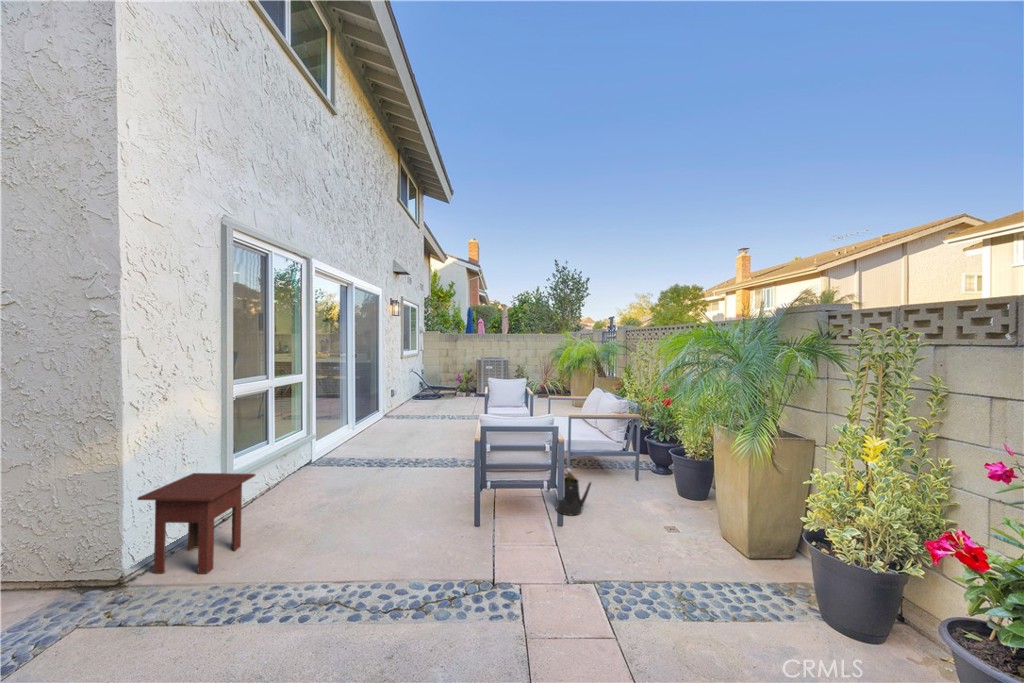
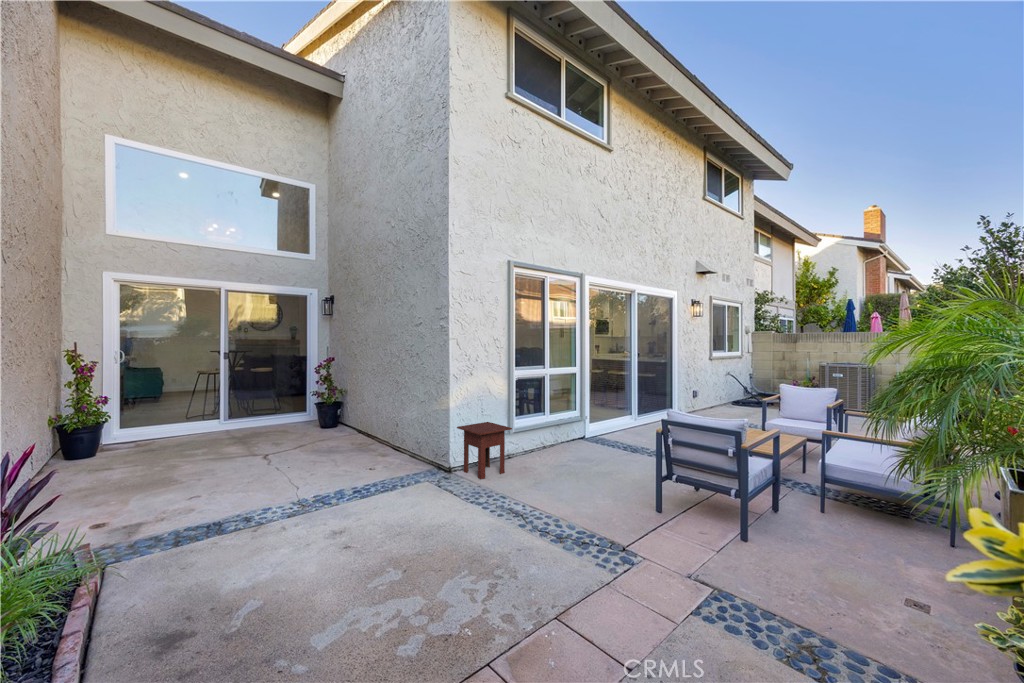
watering can: present [556,468,591,516] -> none [761,478,808,545]

